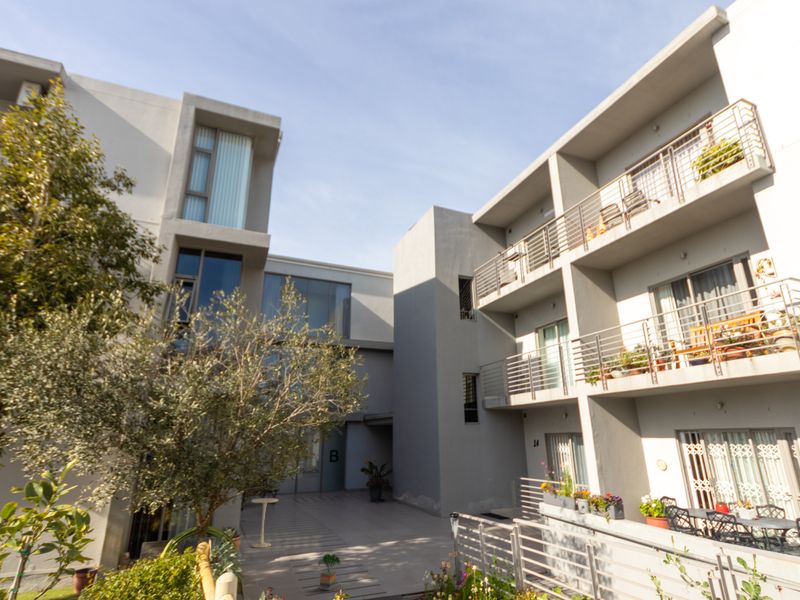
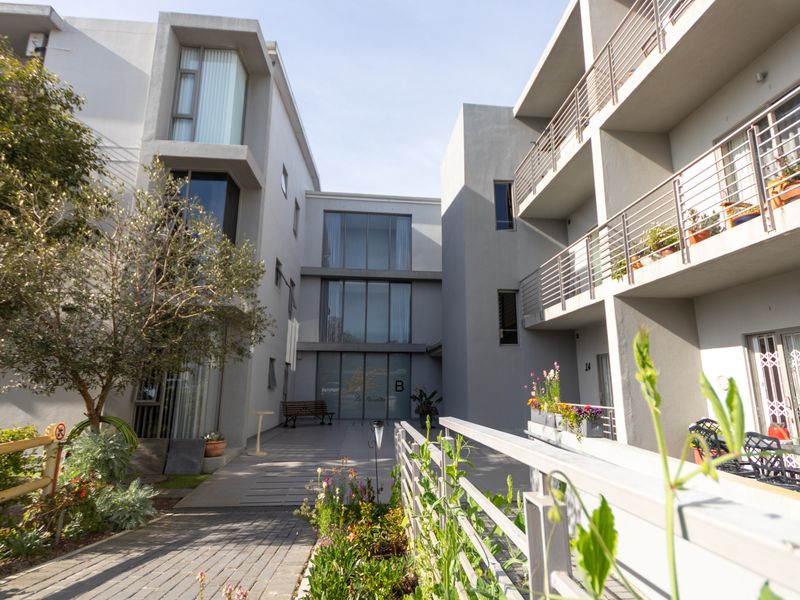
potted tree: present [318,554,341,590] -> none [251,459,277,496]

